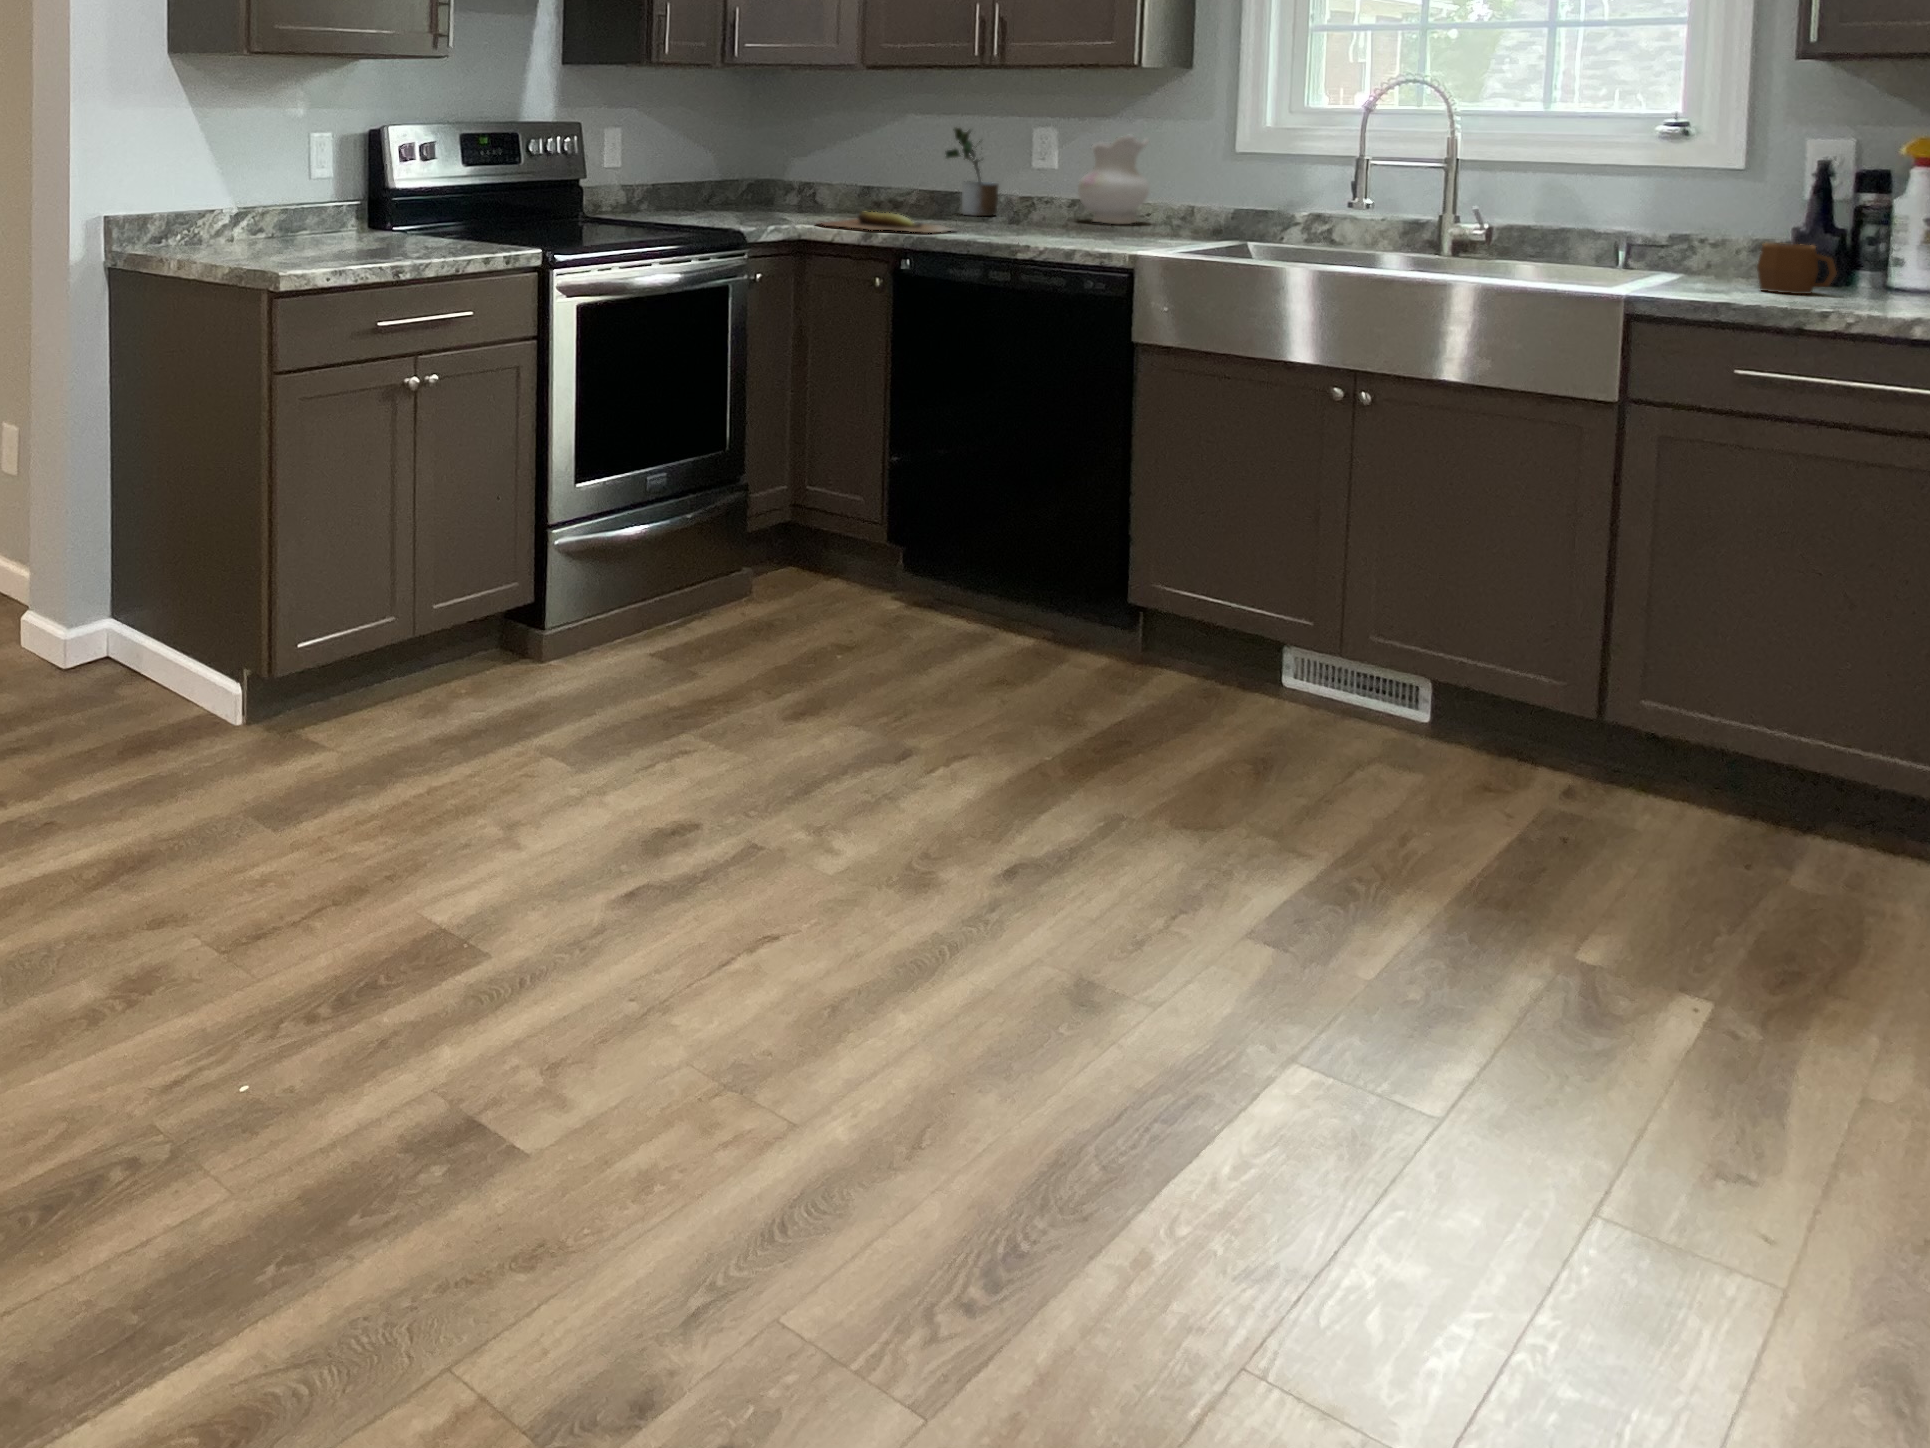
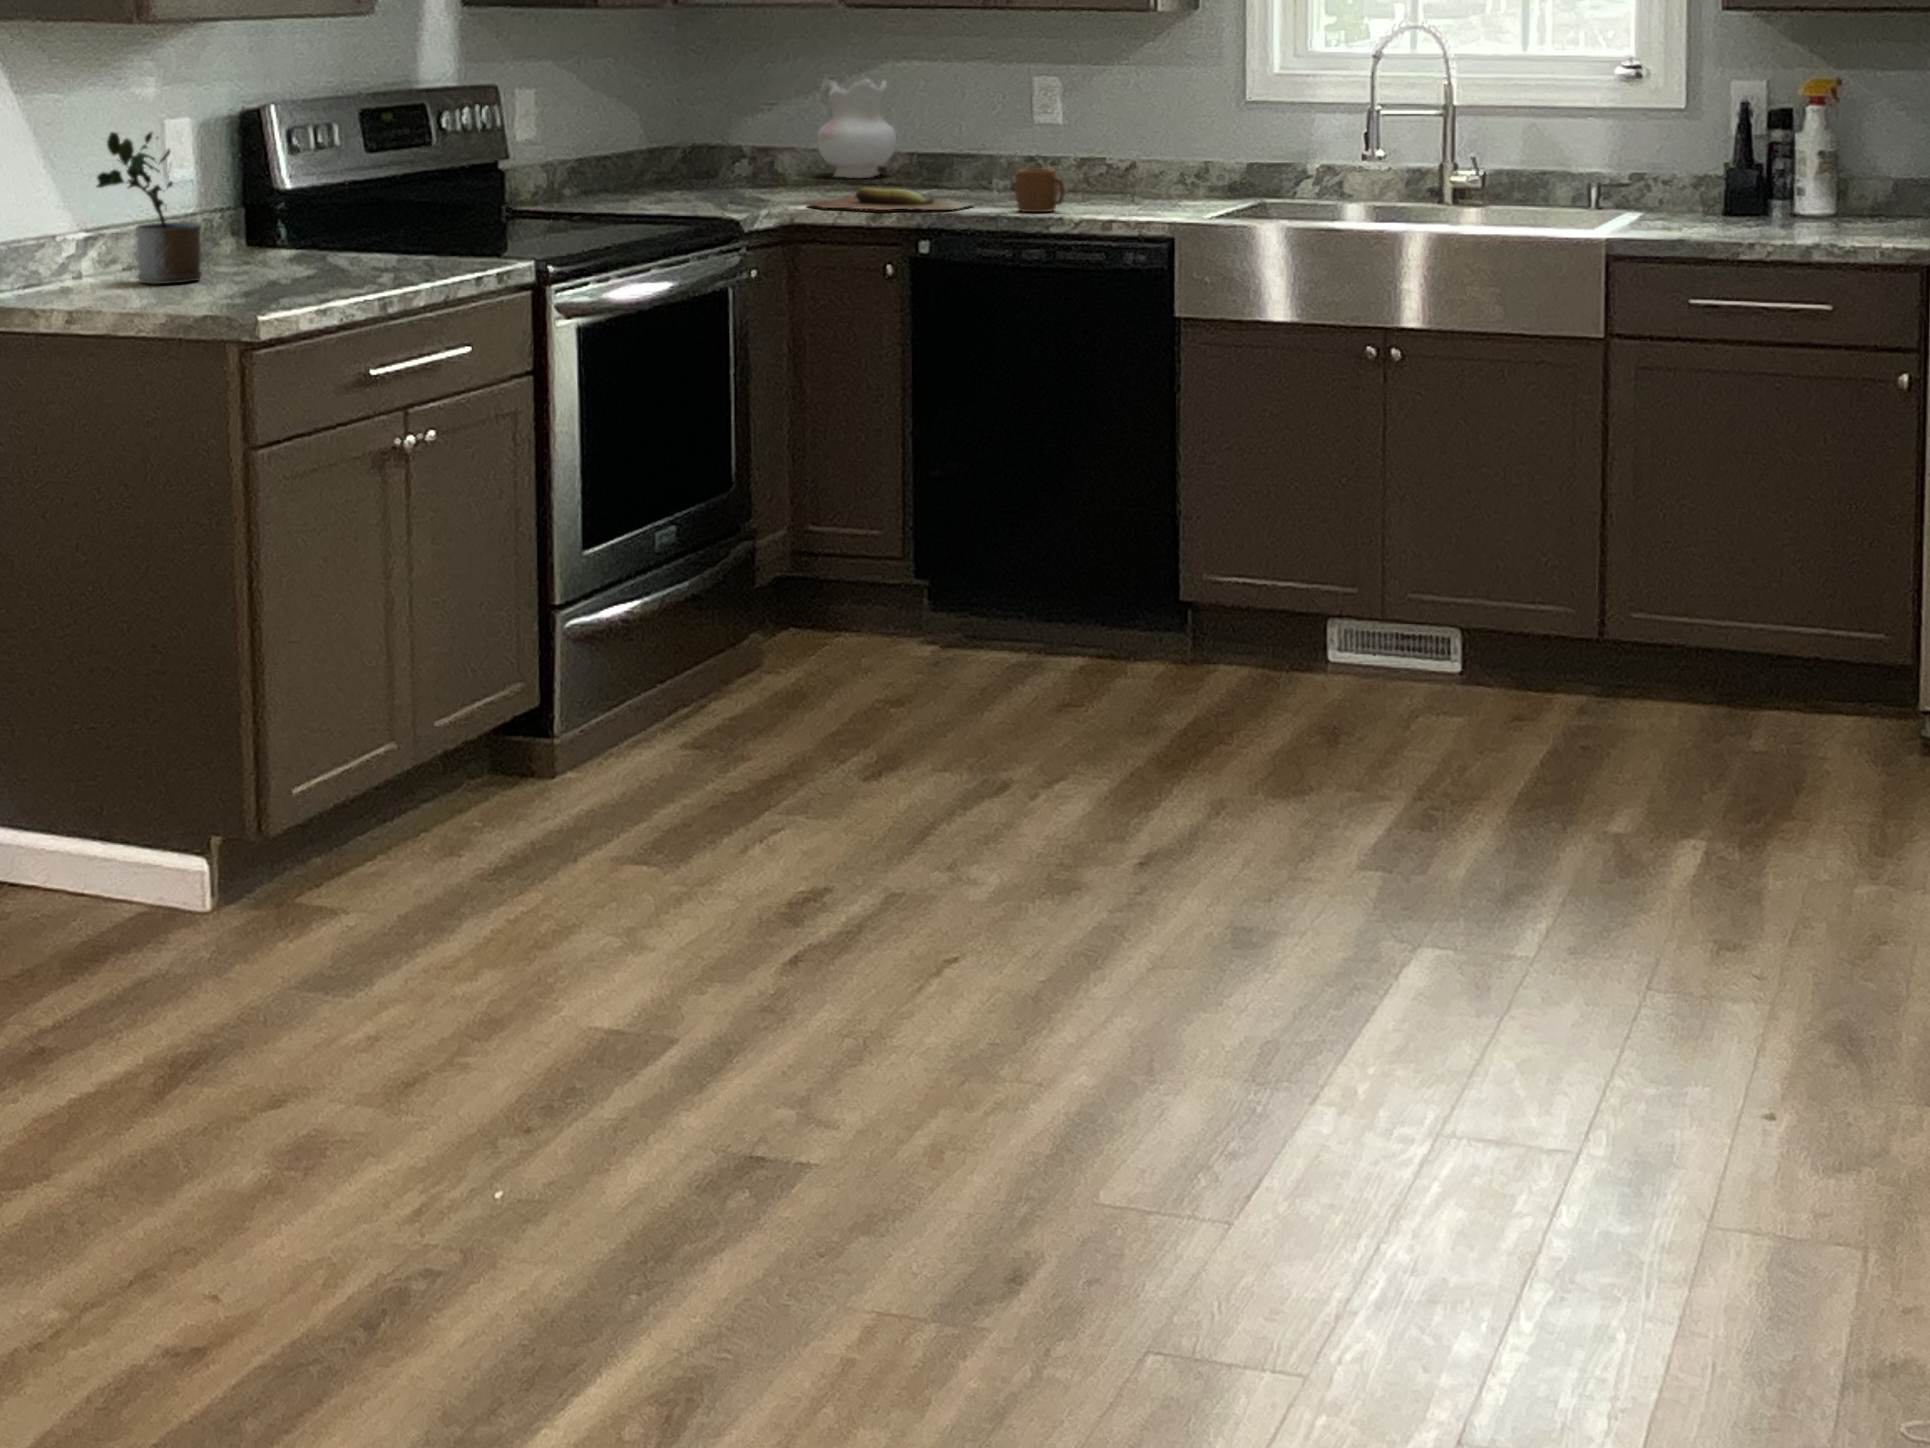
potted plant: present [946,127,999,216] -> present [96,132,202,284]
ceramic pitcher: present [1078,135,1149,224] -> present [817,75,896,178]
mug: present [1757,243,1837,294] -> present [1015,169,1066,212]

